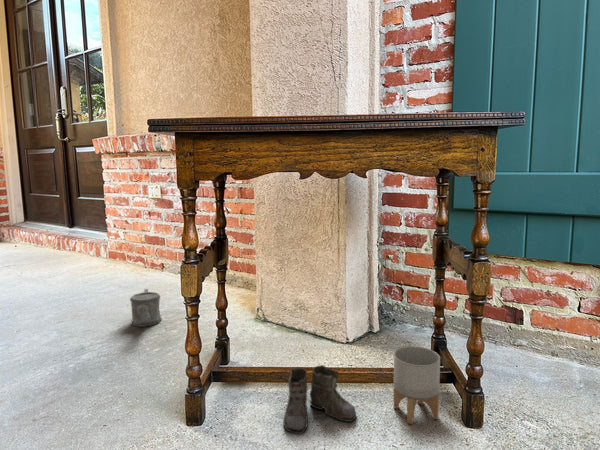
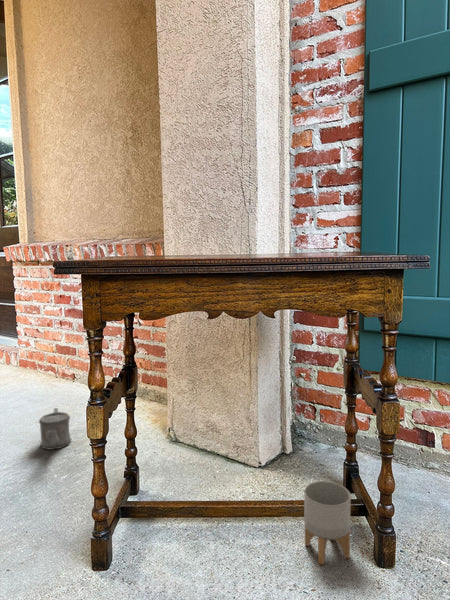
boots: present [283,365,356,434] -> none [181,502,267,578]

